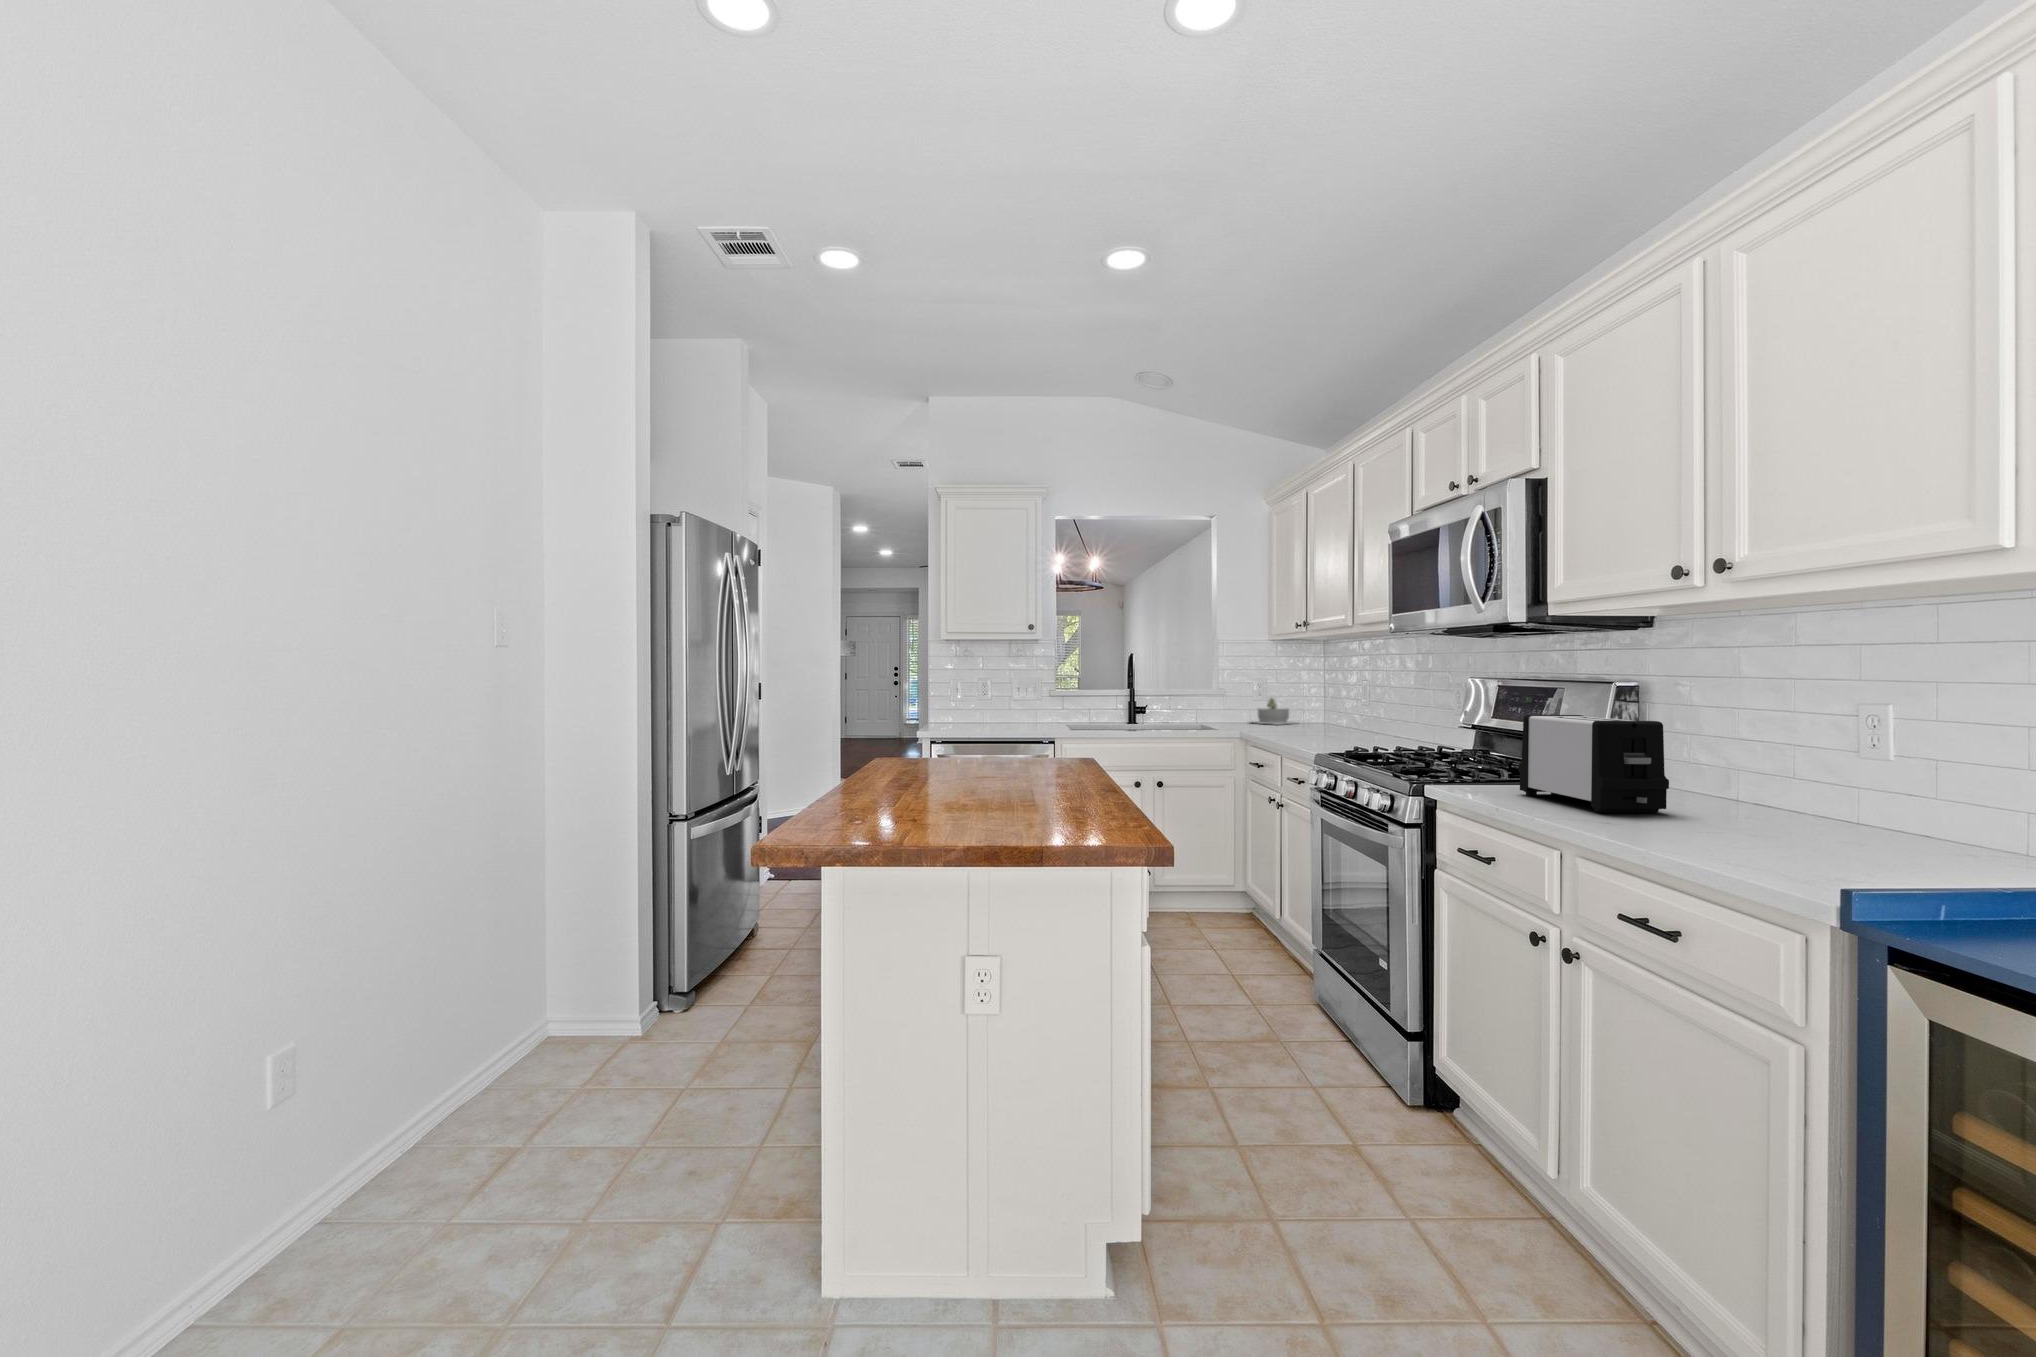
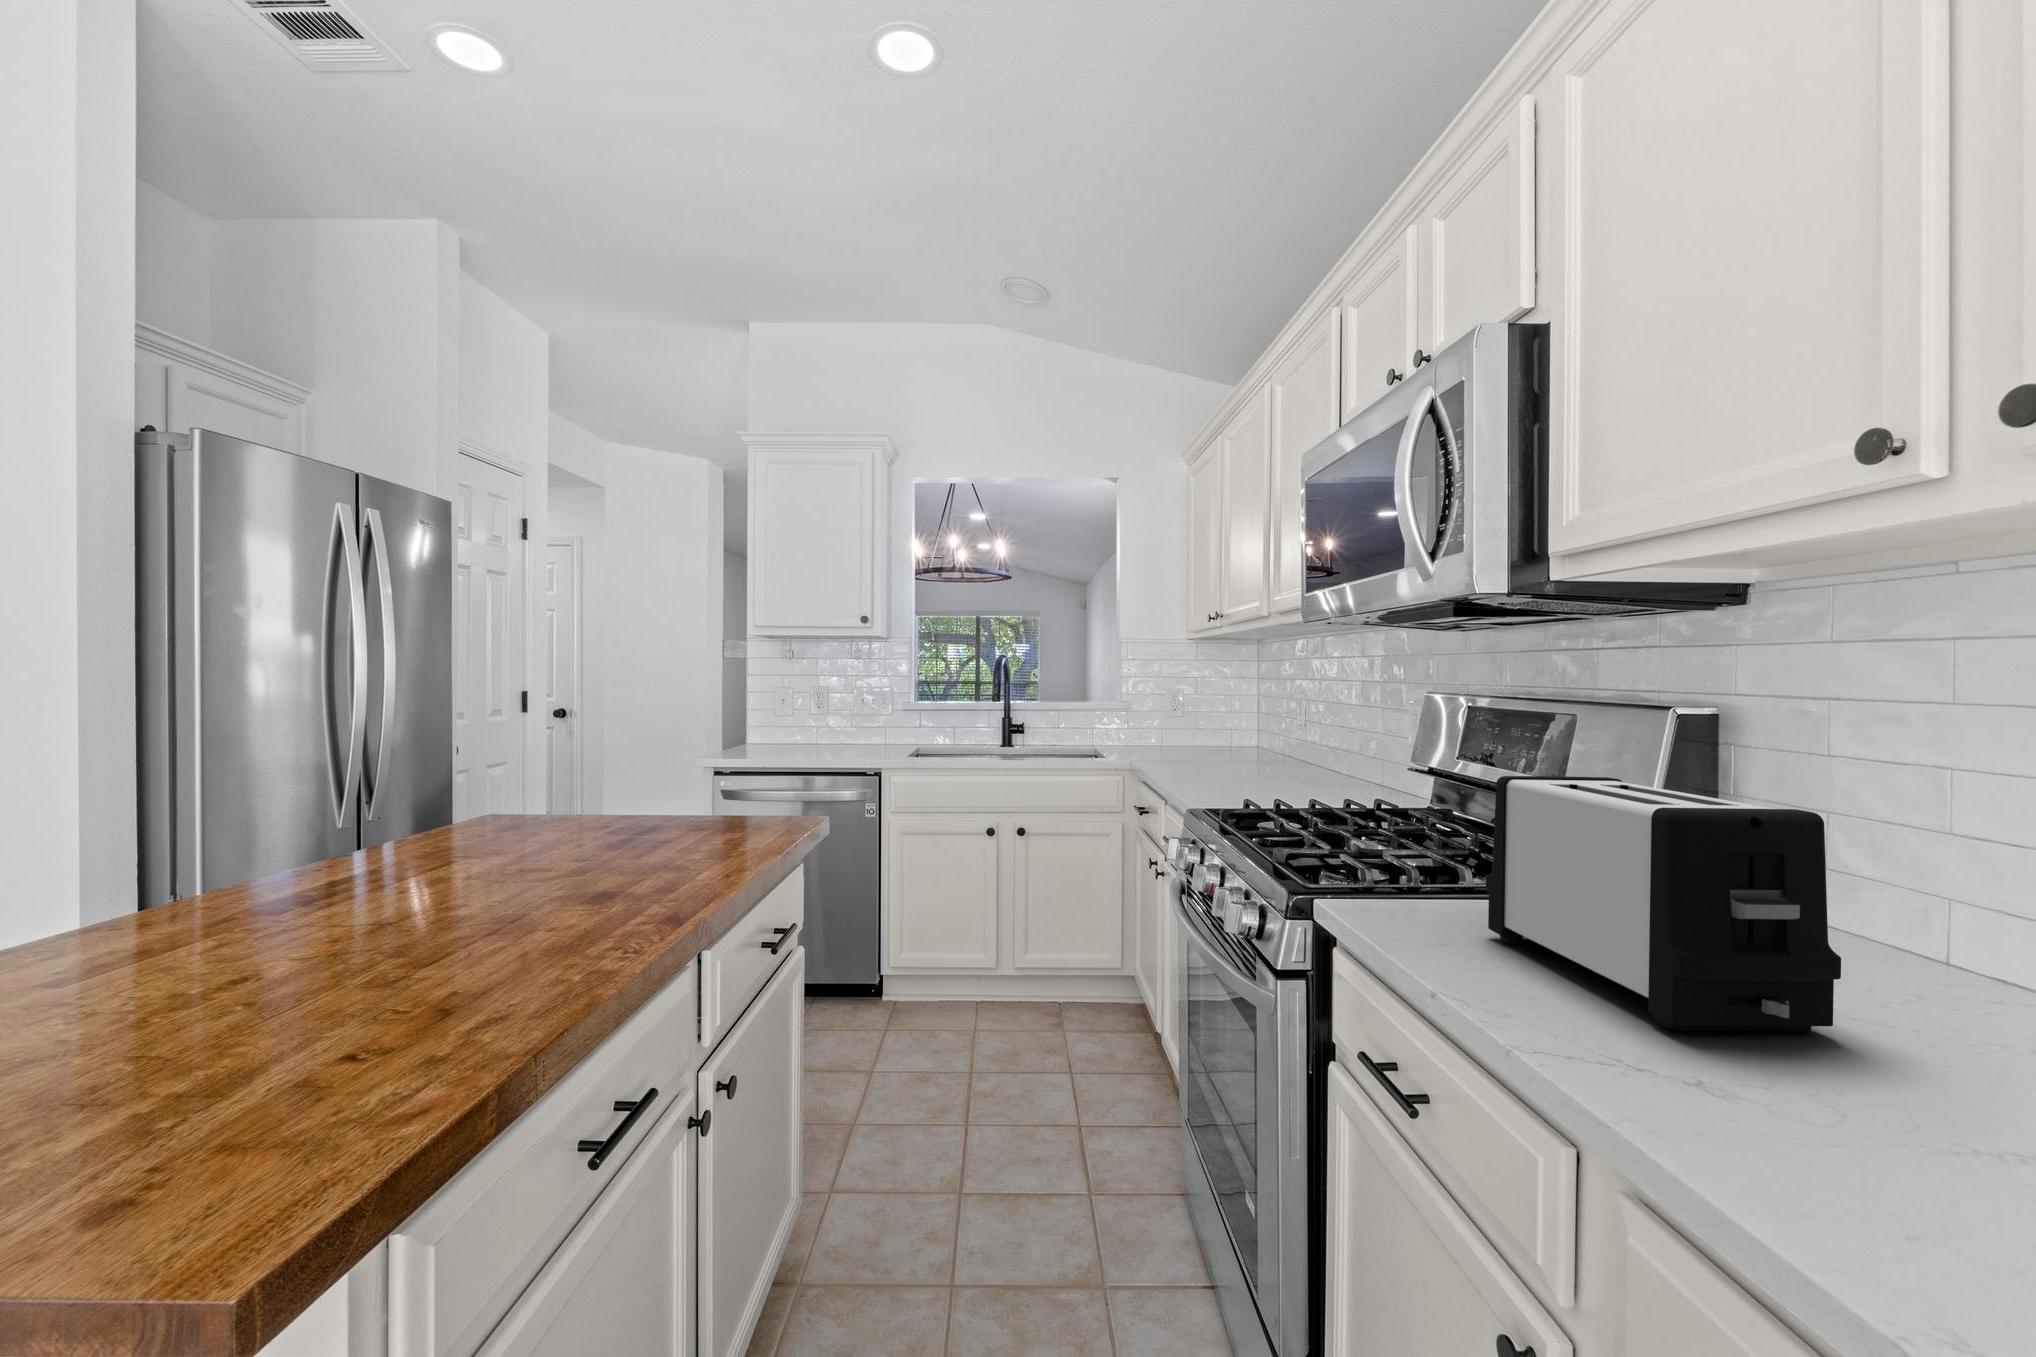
succulent planter: present [1250,698,1298,725] -> none [1156,713,1223,749]

